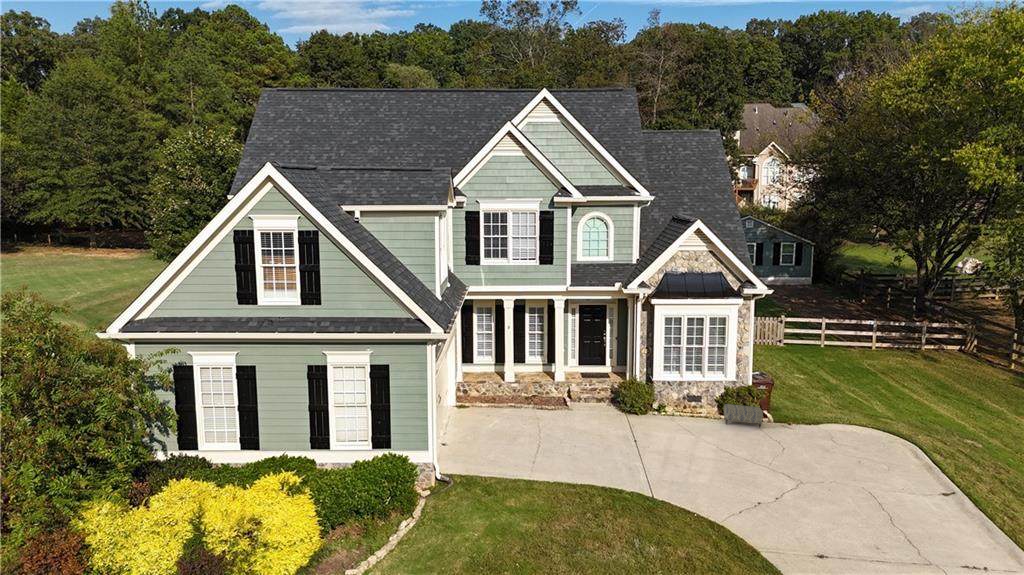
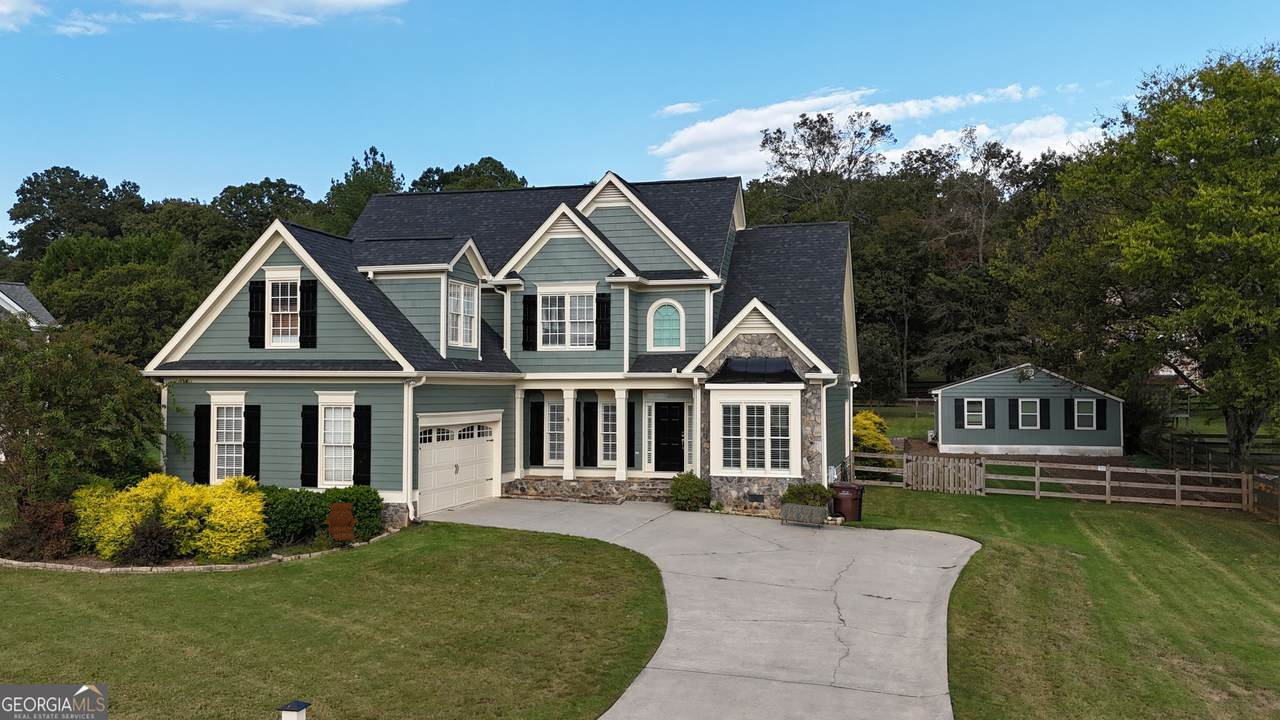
lounge chair: none [384,481,424,539] -> present [324,503,358,549]

